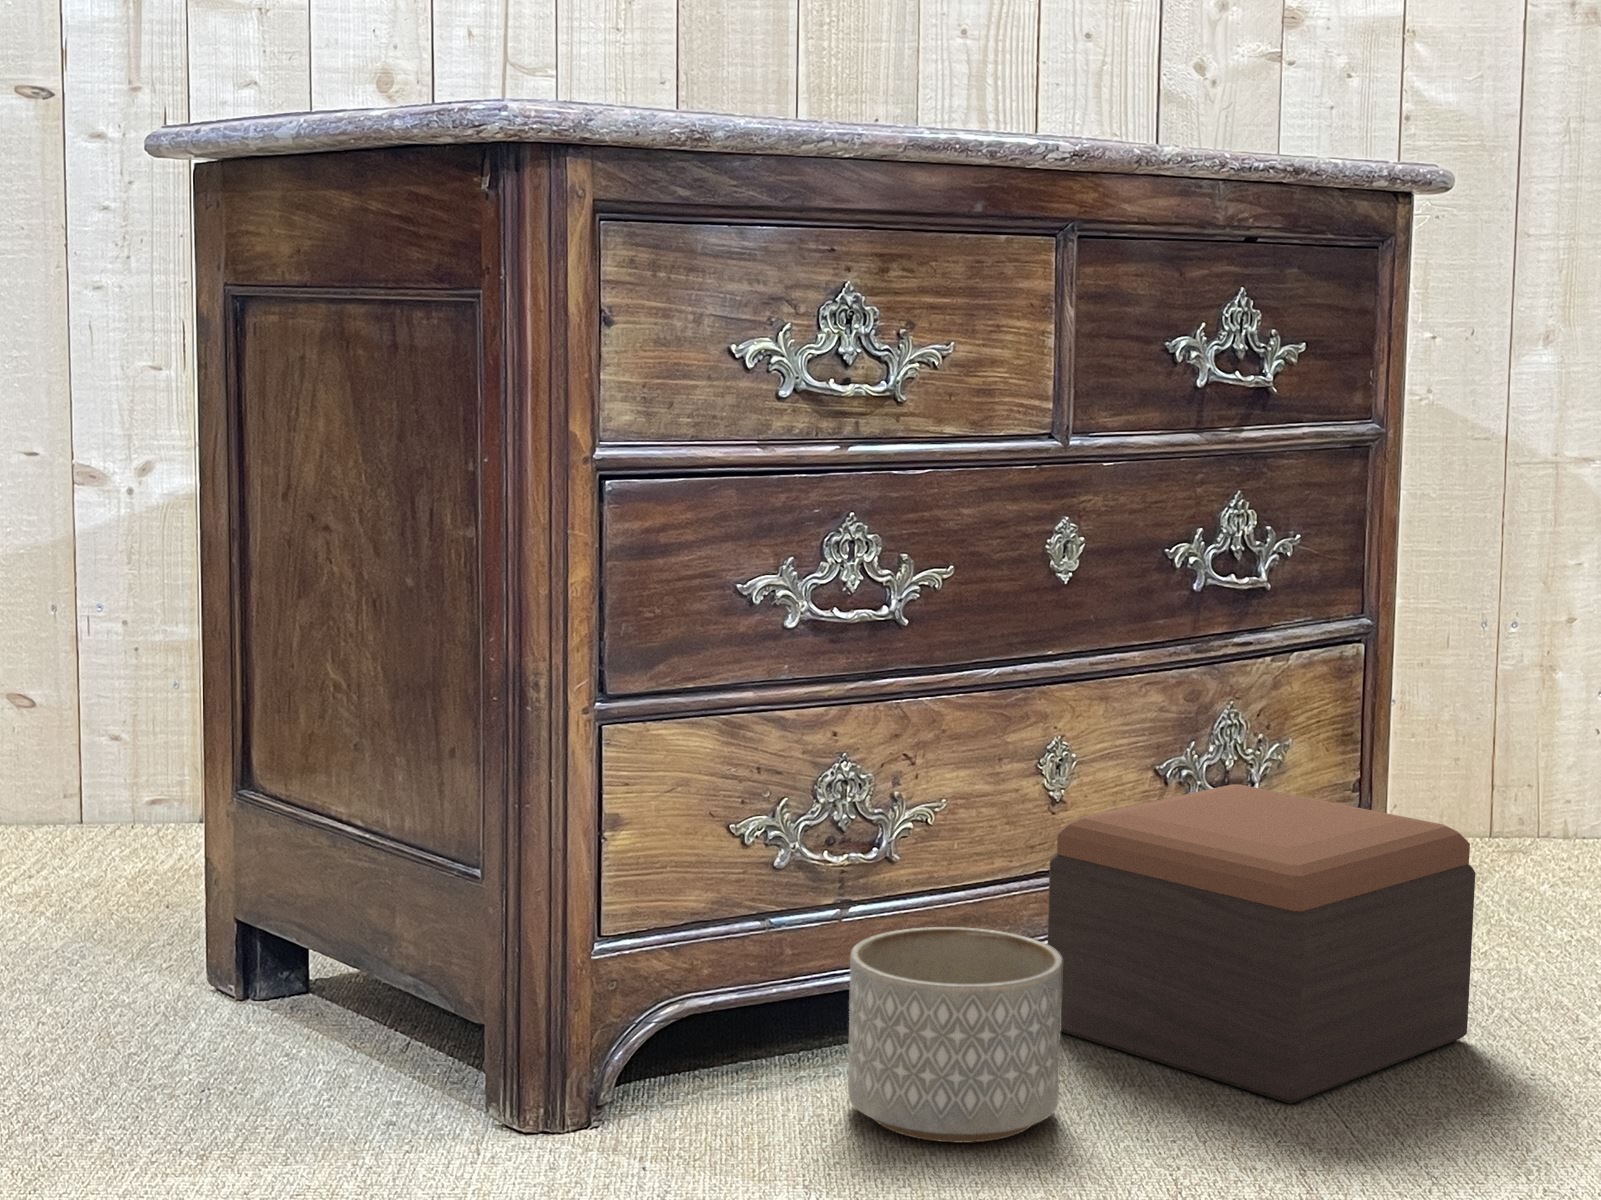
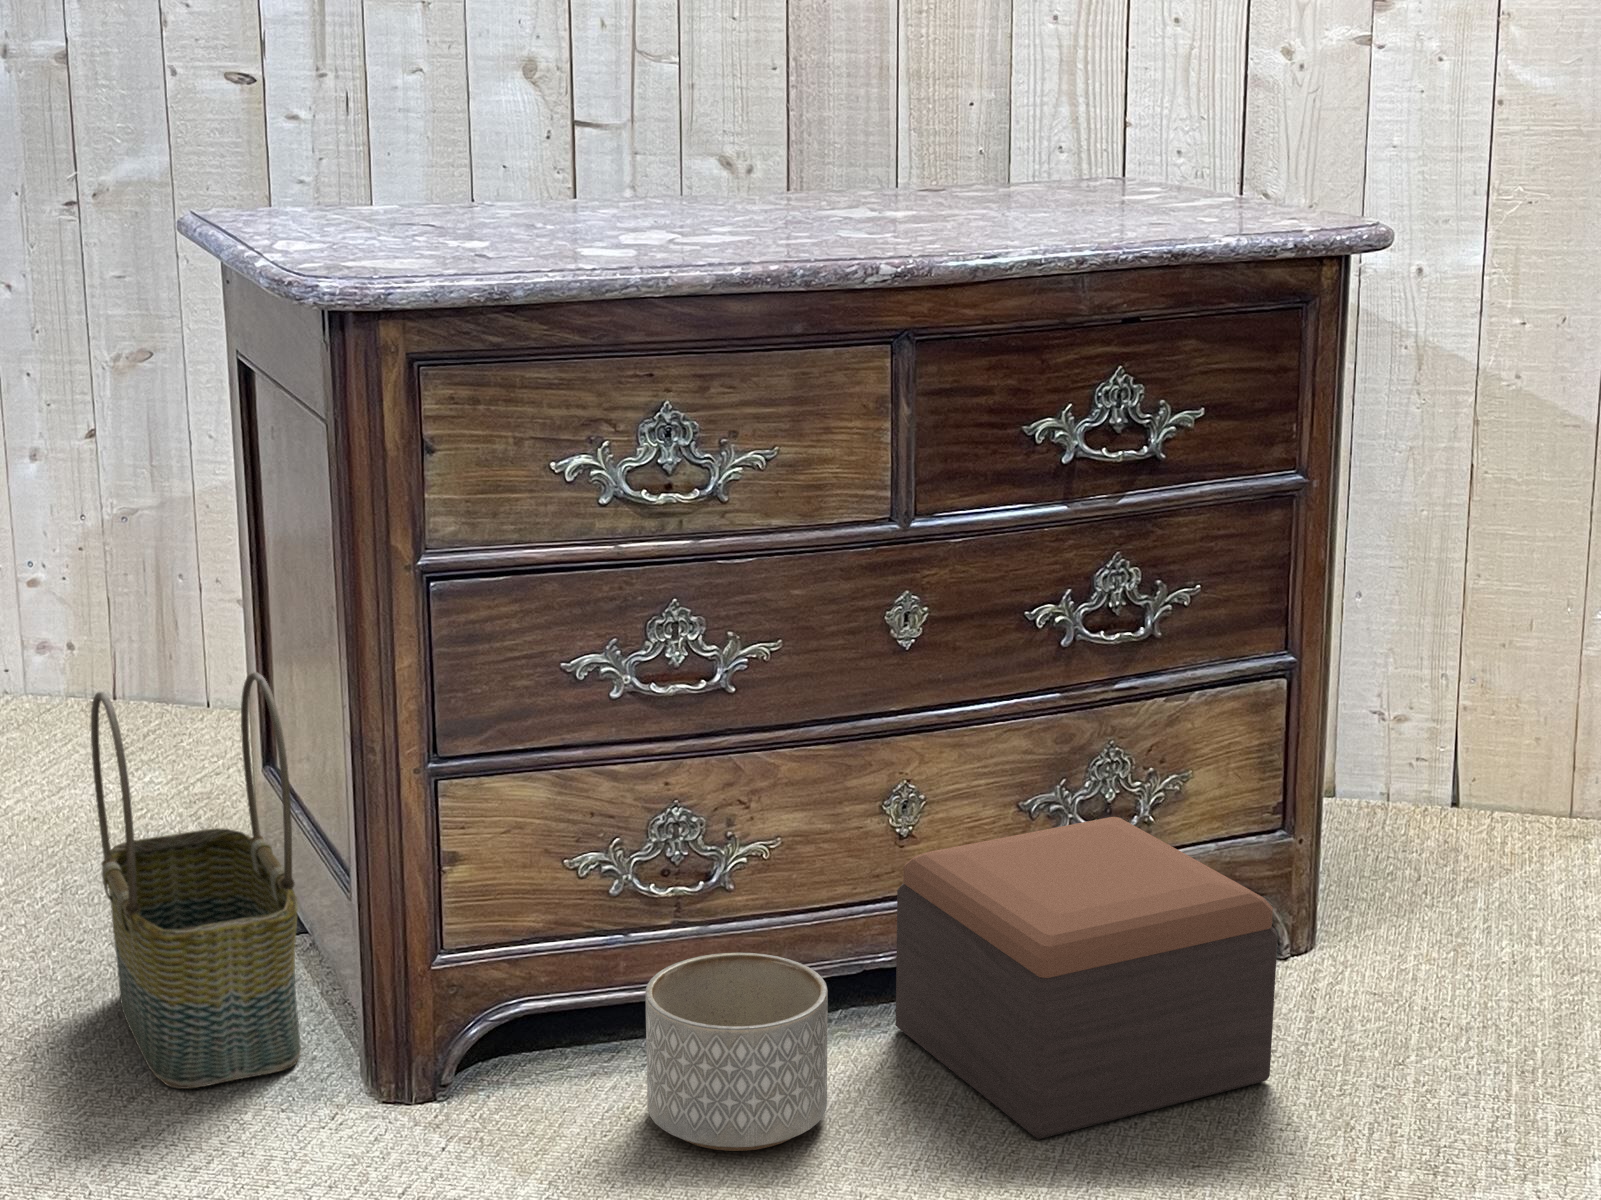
basket: none [101,639,397,1144] -> present [91,672,301,1089]

